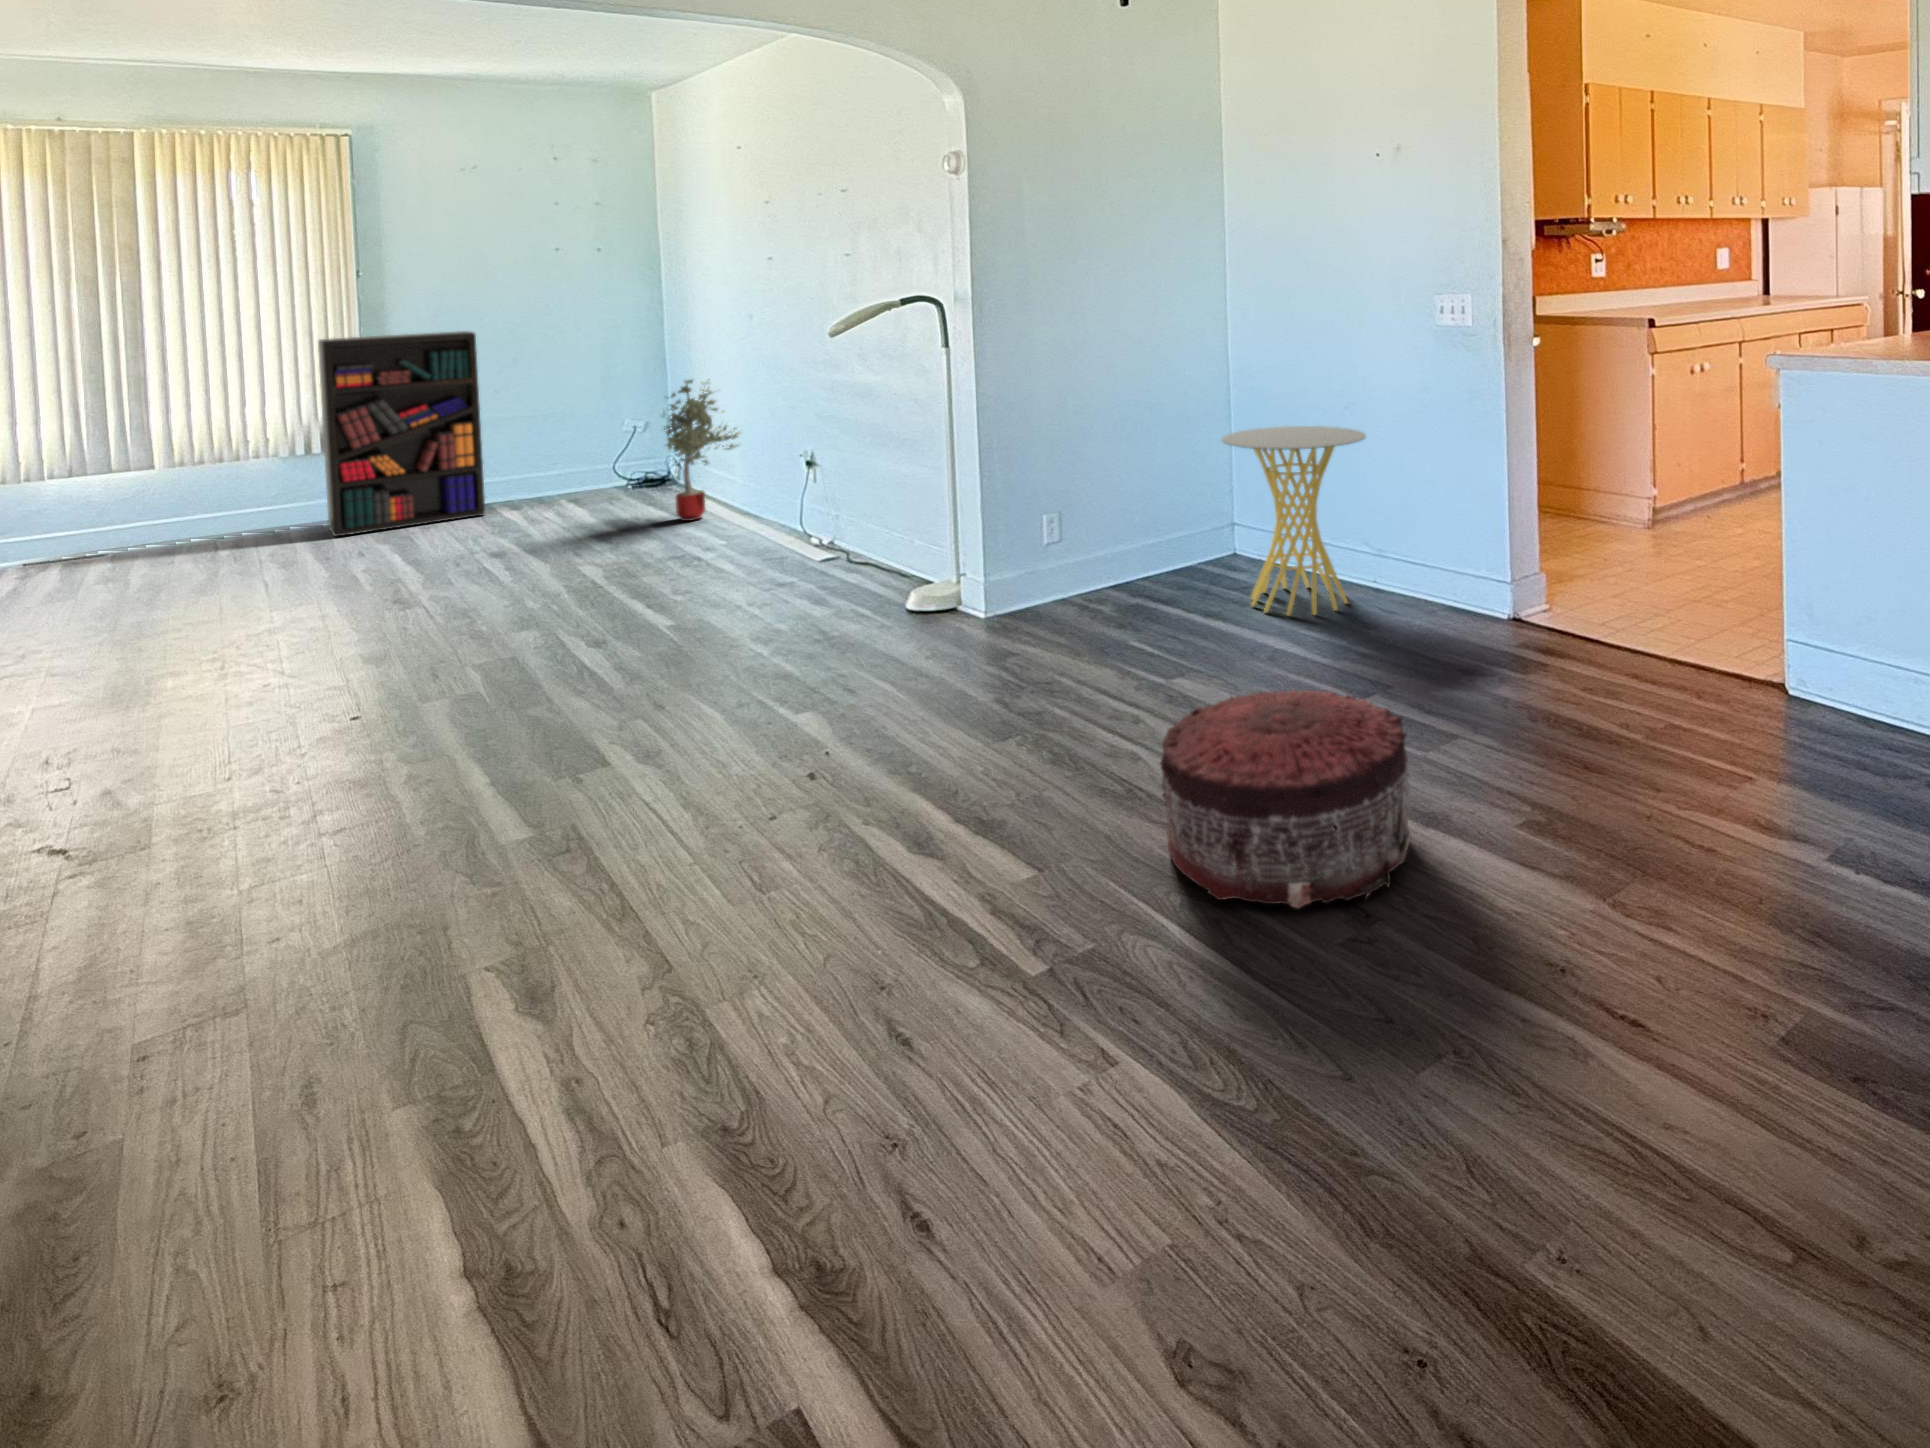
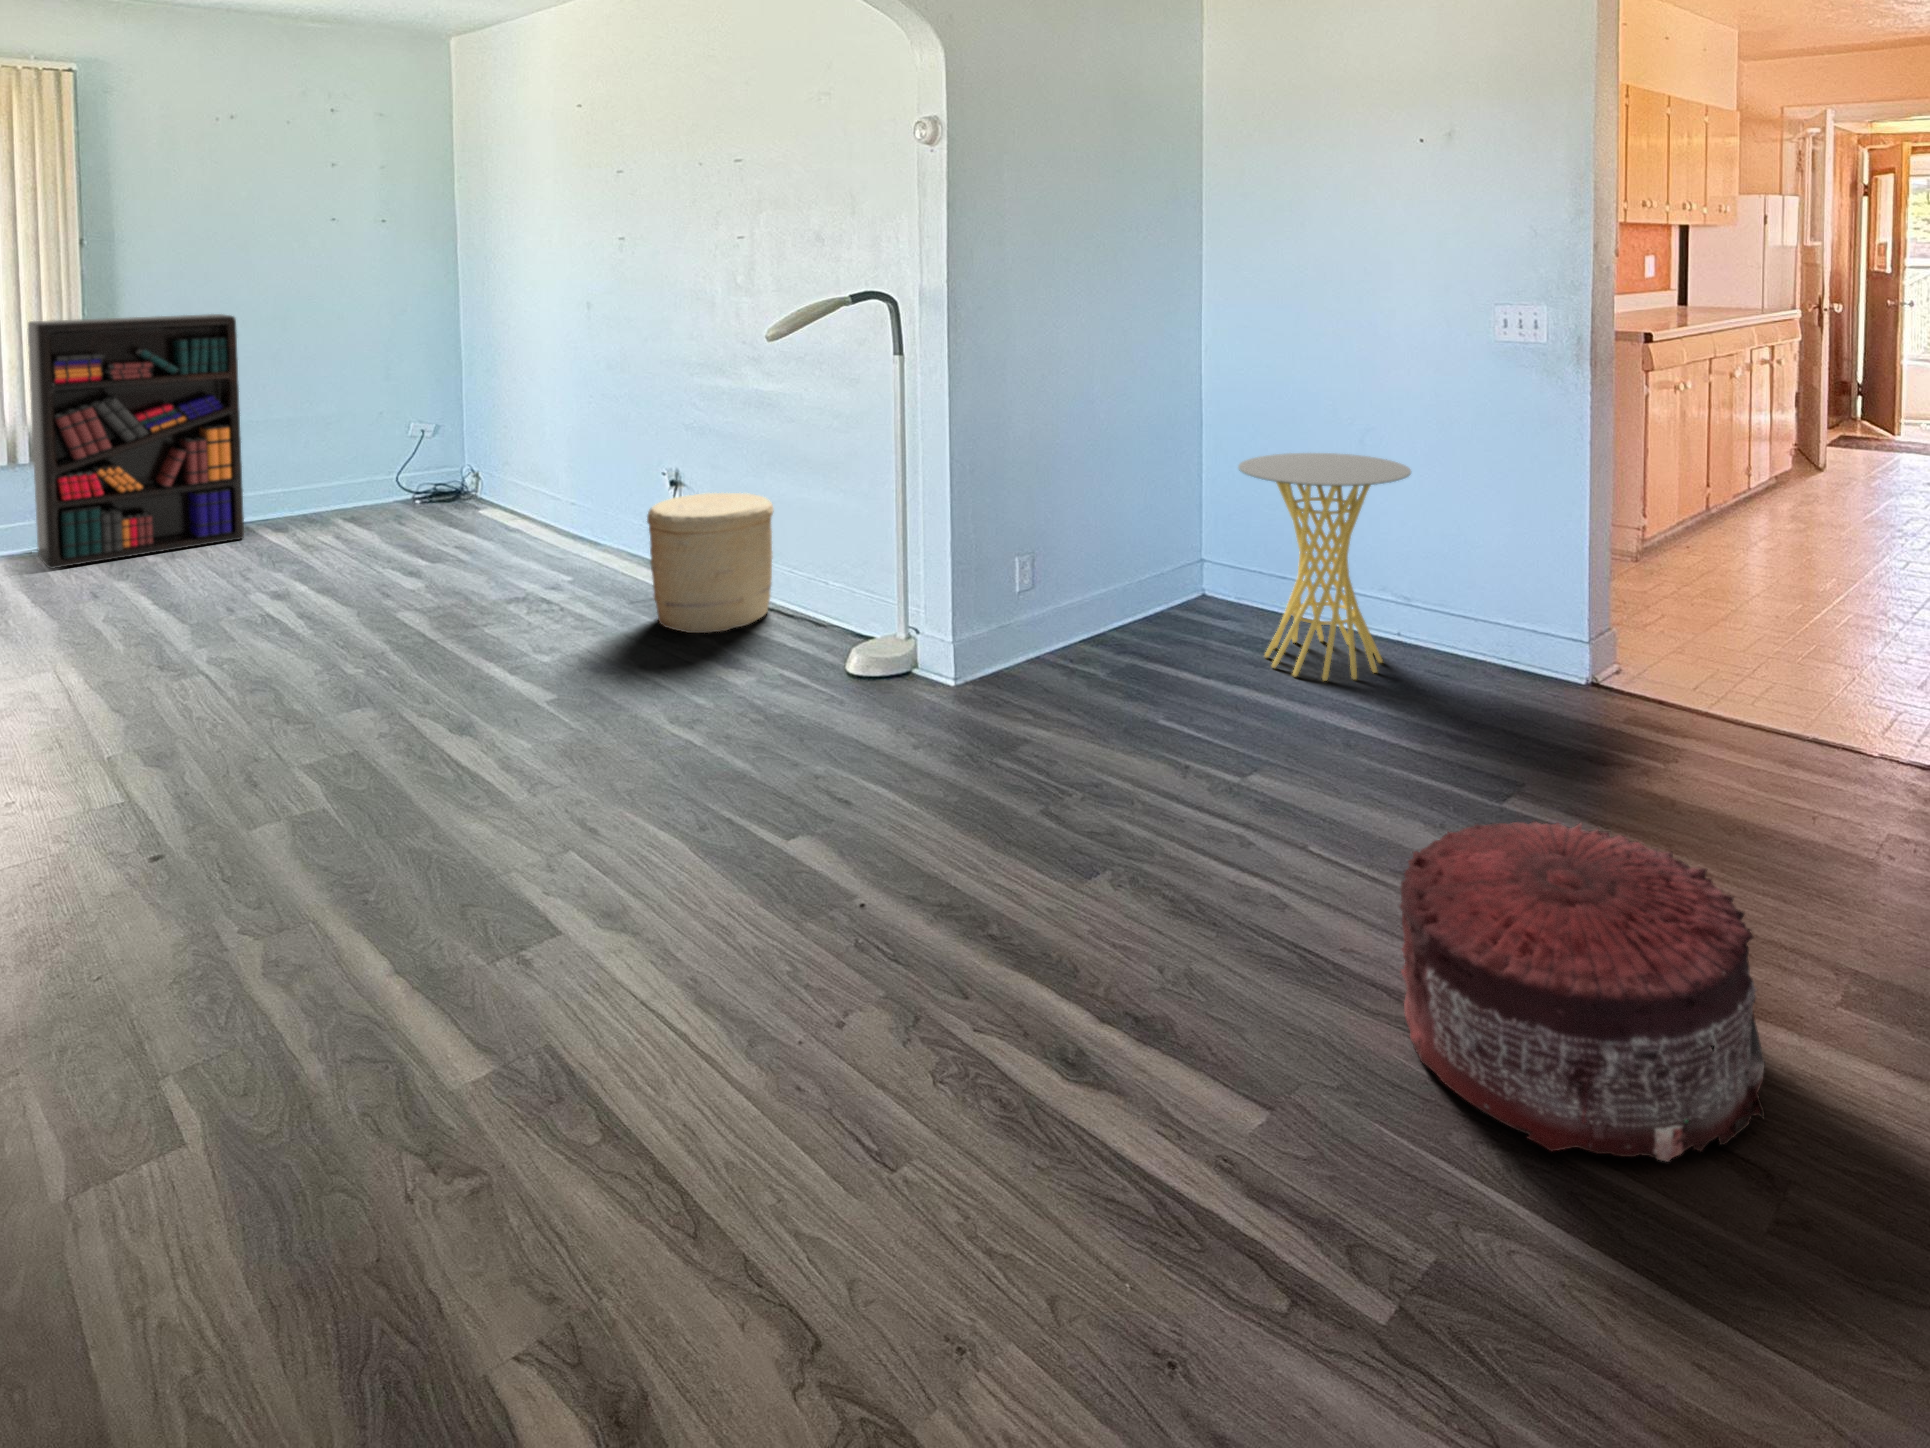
potted tree: present [664,379,739,521] -> none [477,378,580,548]
woven basket: none [765,468,870,581] -> present [647,493,773,633]

